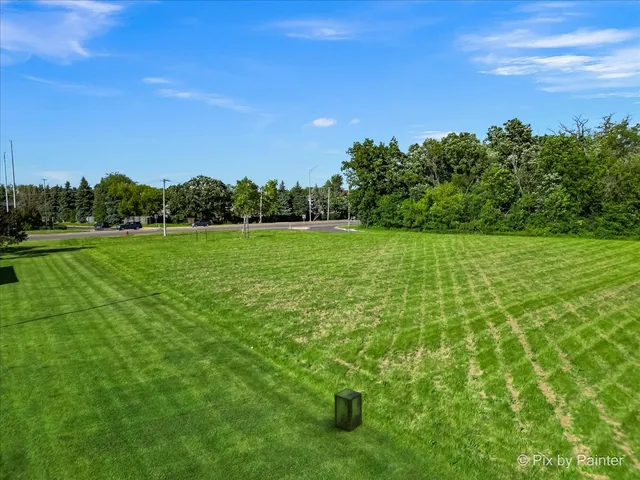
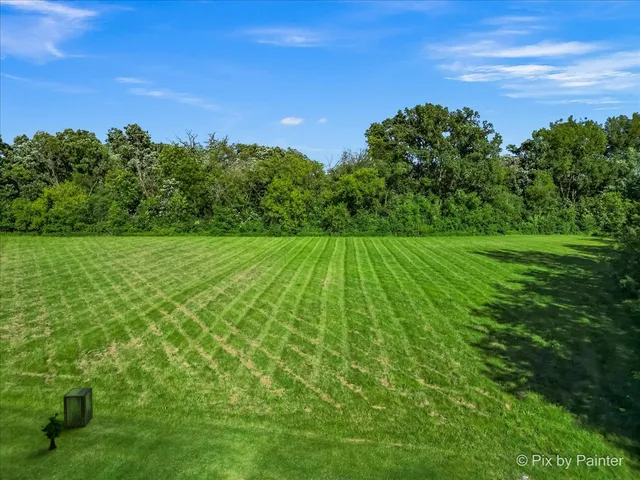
decorative plant: none [305,409,325,445] -> present [41,413,64,450]

